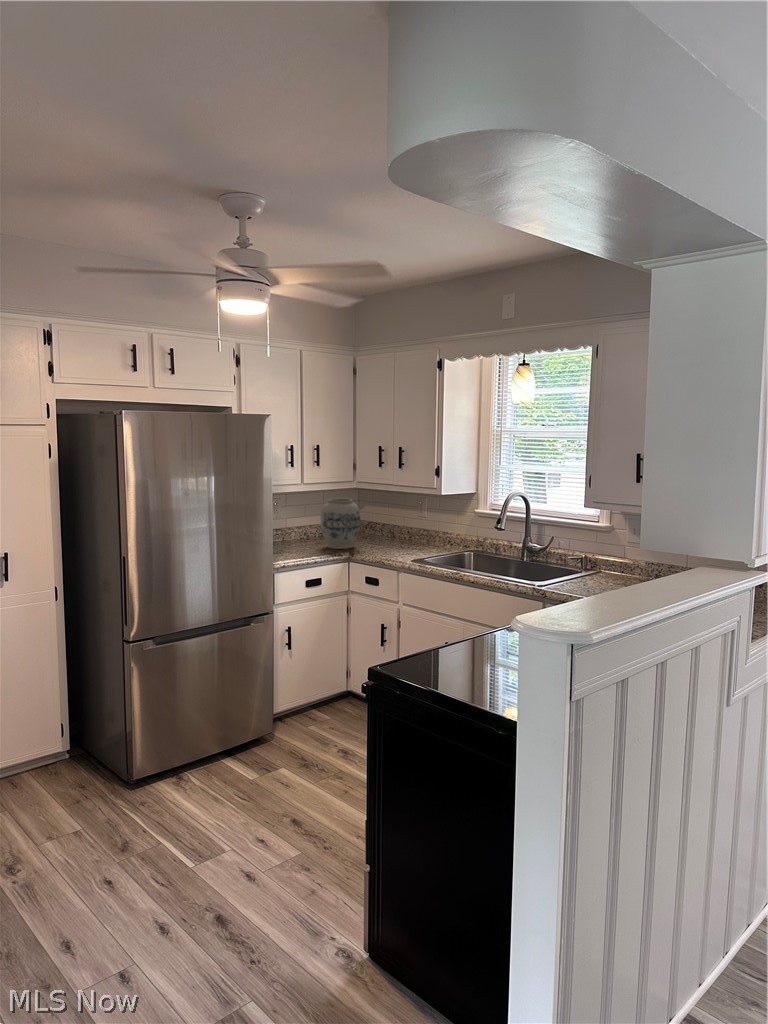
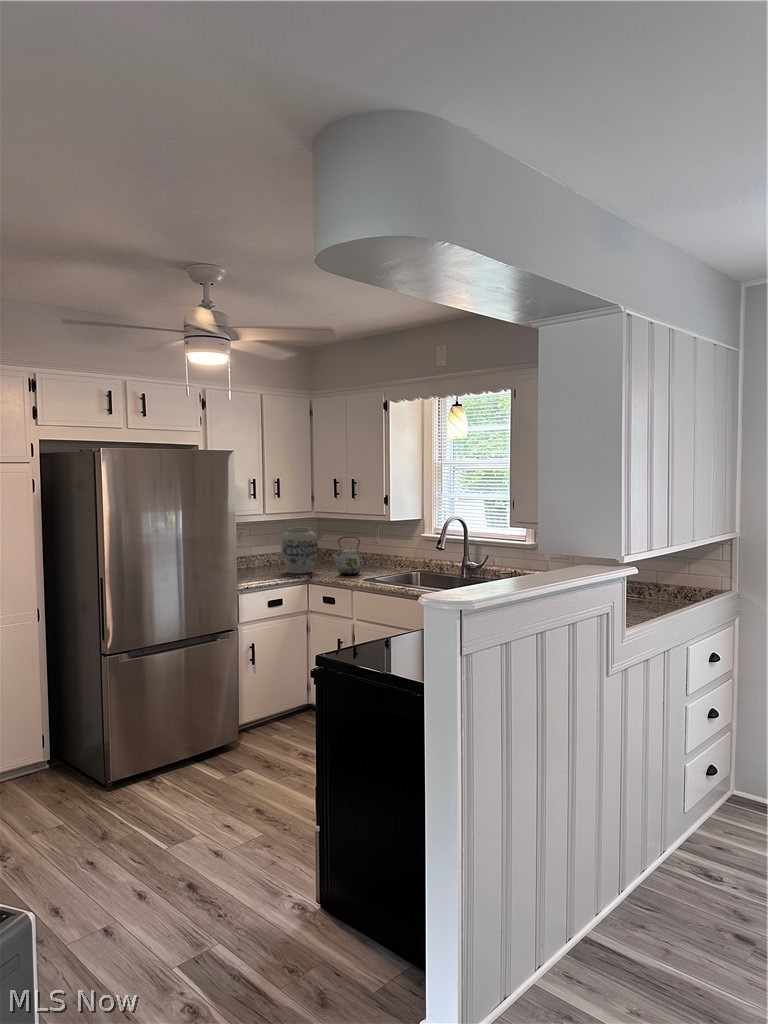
kettle: none [374,510,407,553] -> present [330,537,361,575]

